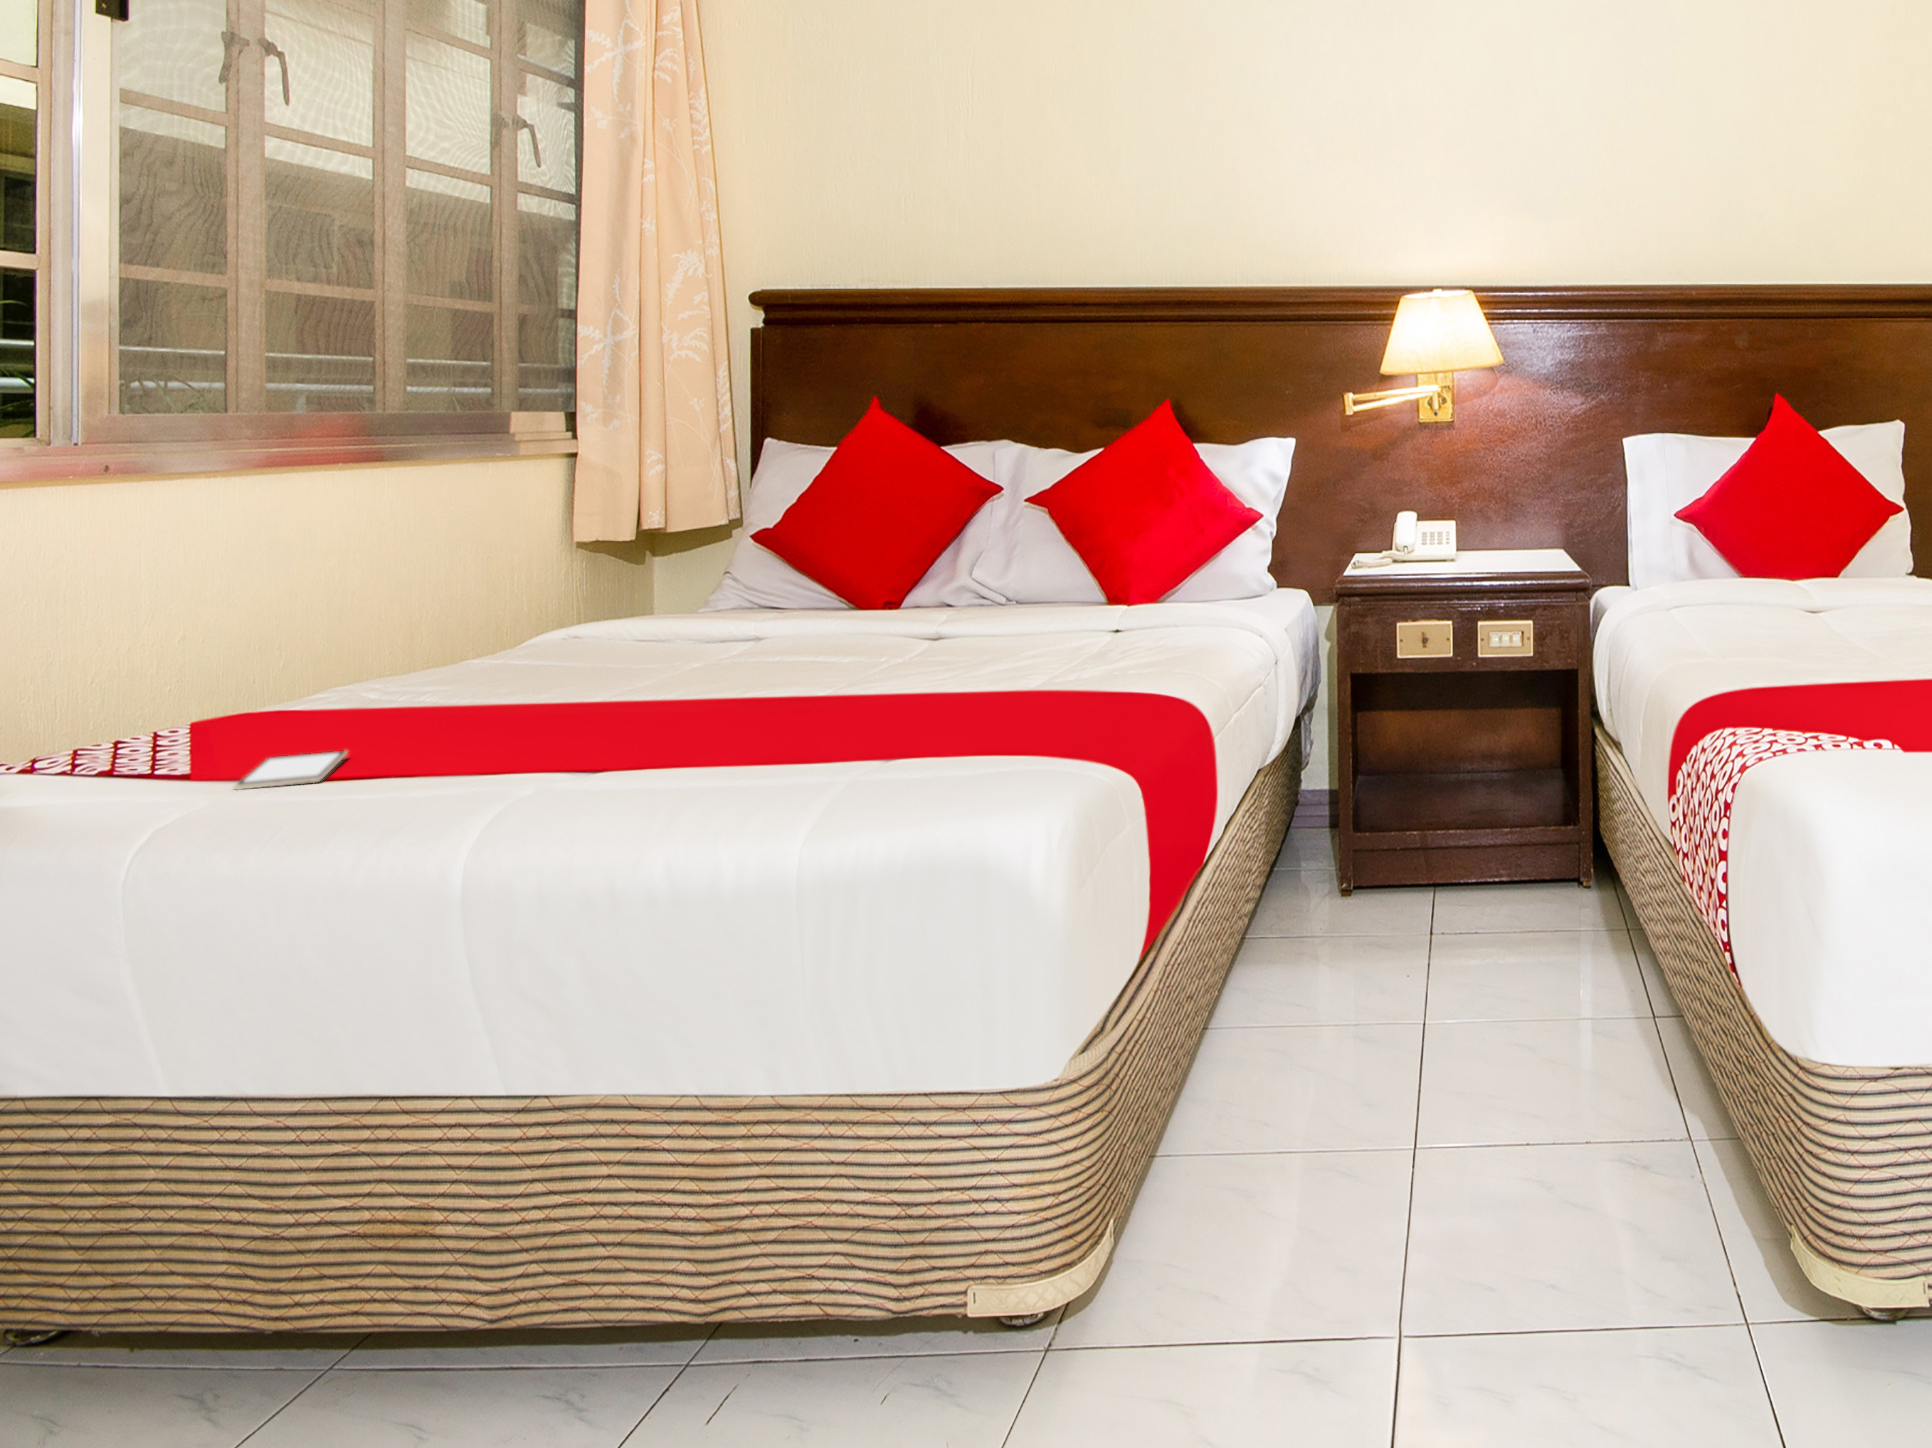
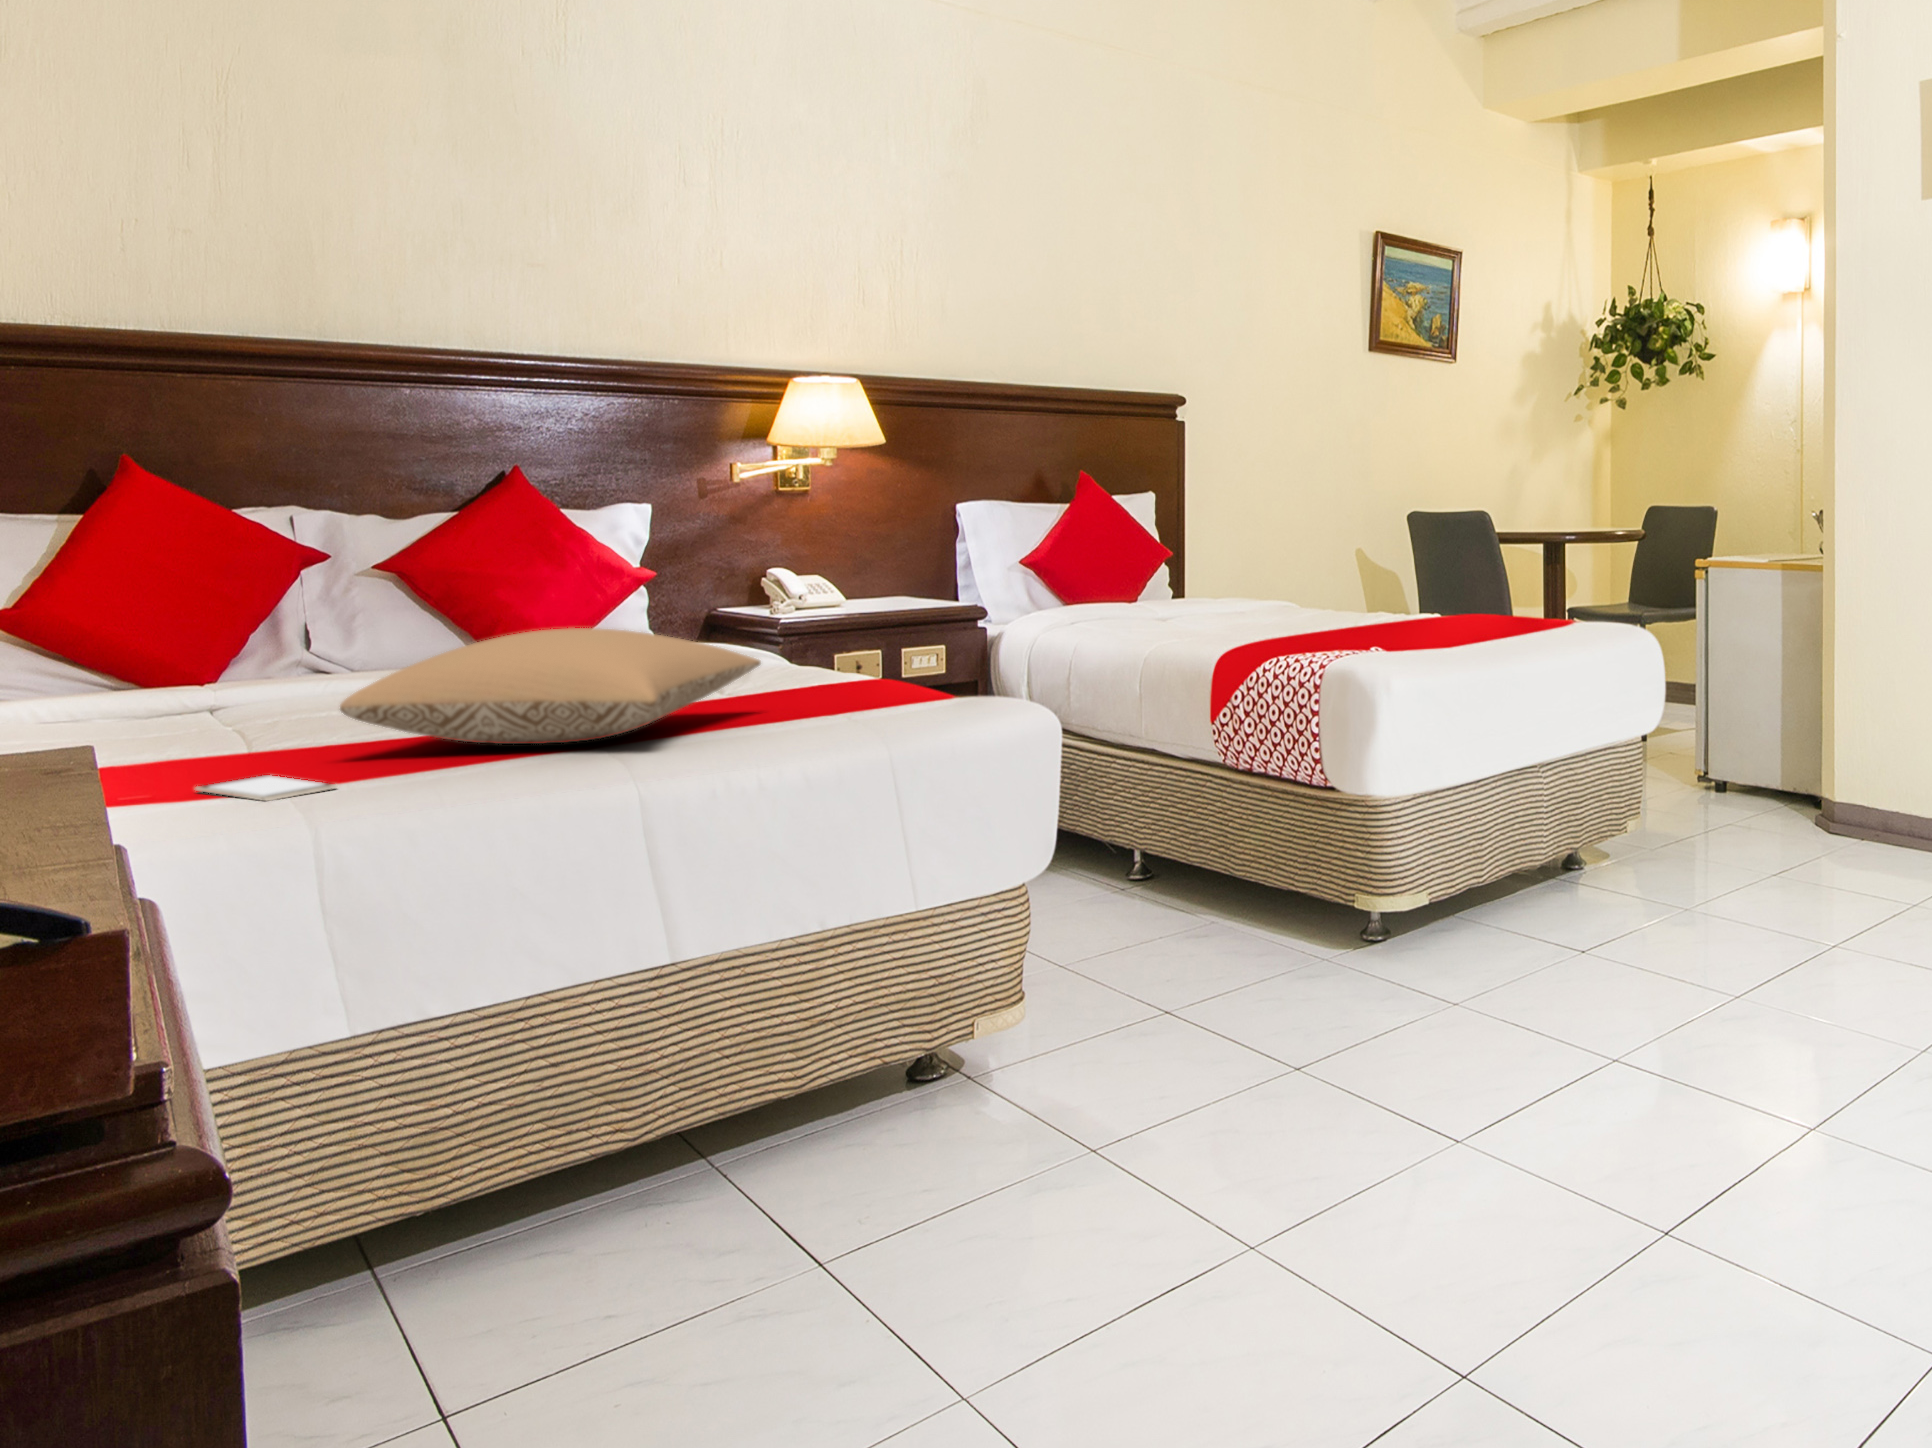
pillow: none [463,601,943,746] -> present [340,628,761,744]

